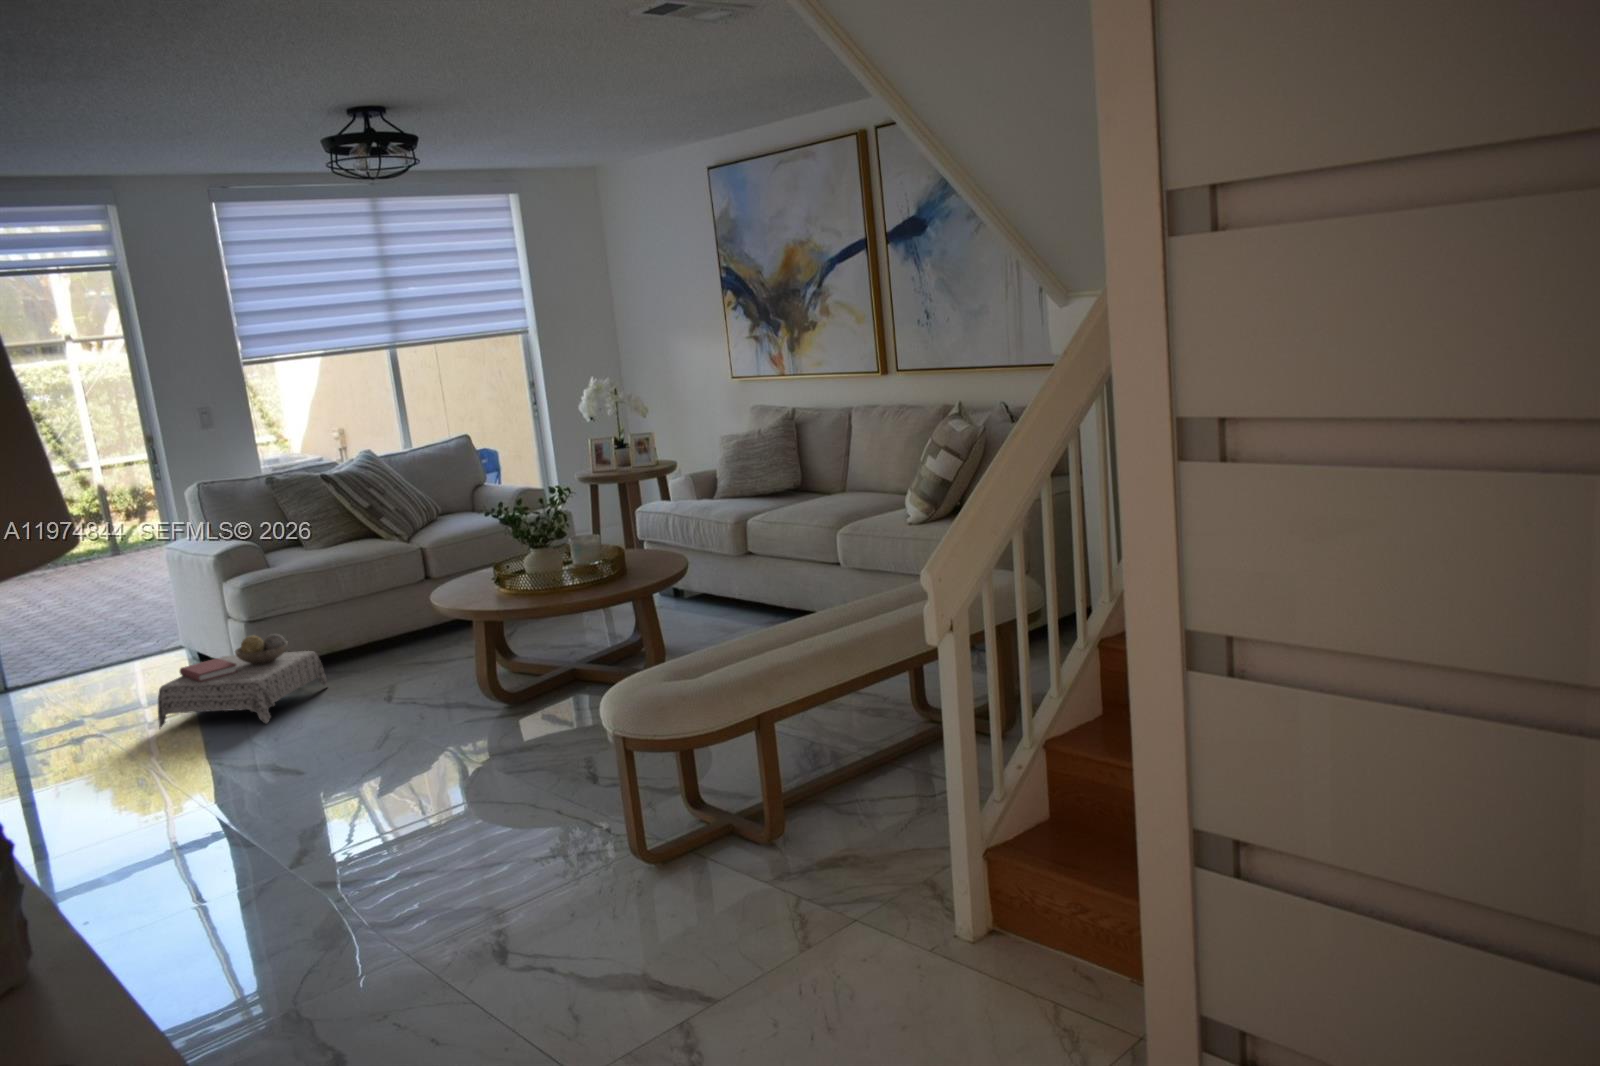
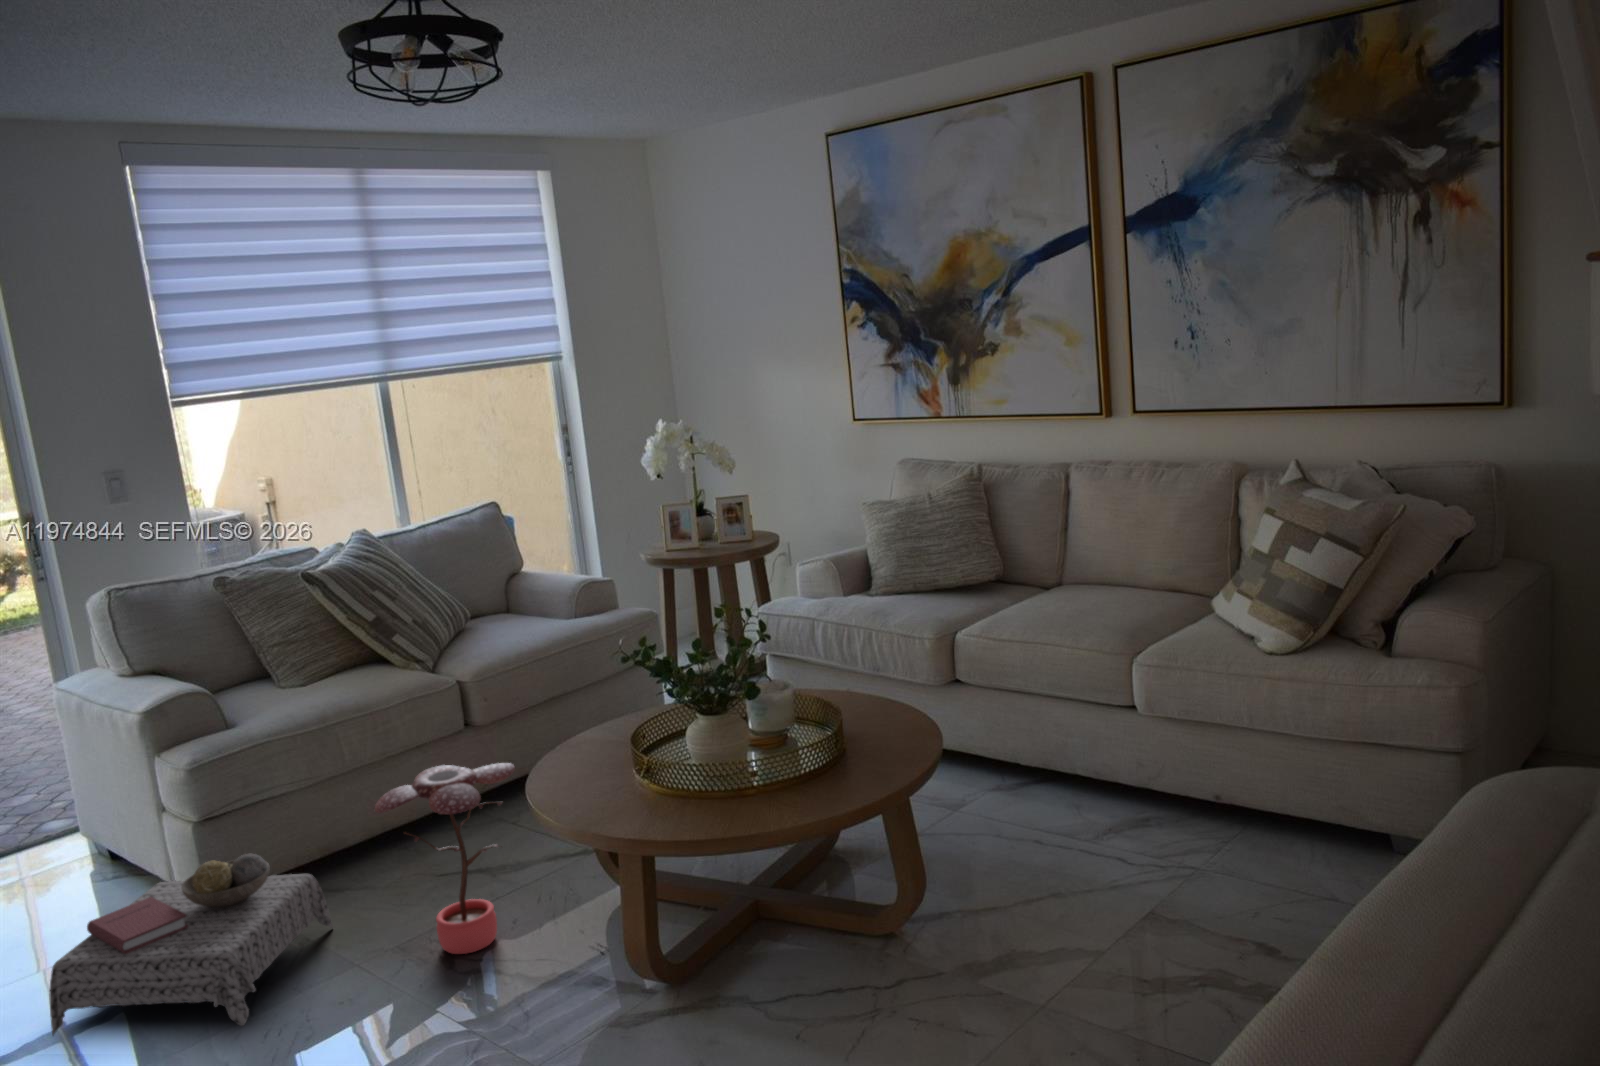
potted plant: none [346,582,434,695] -> present [375,763,515,954]

